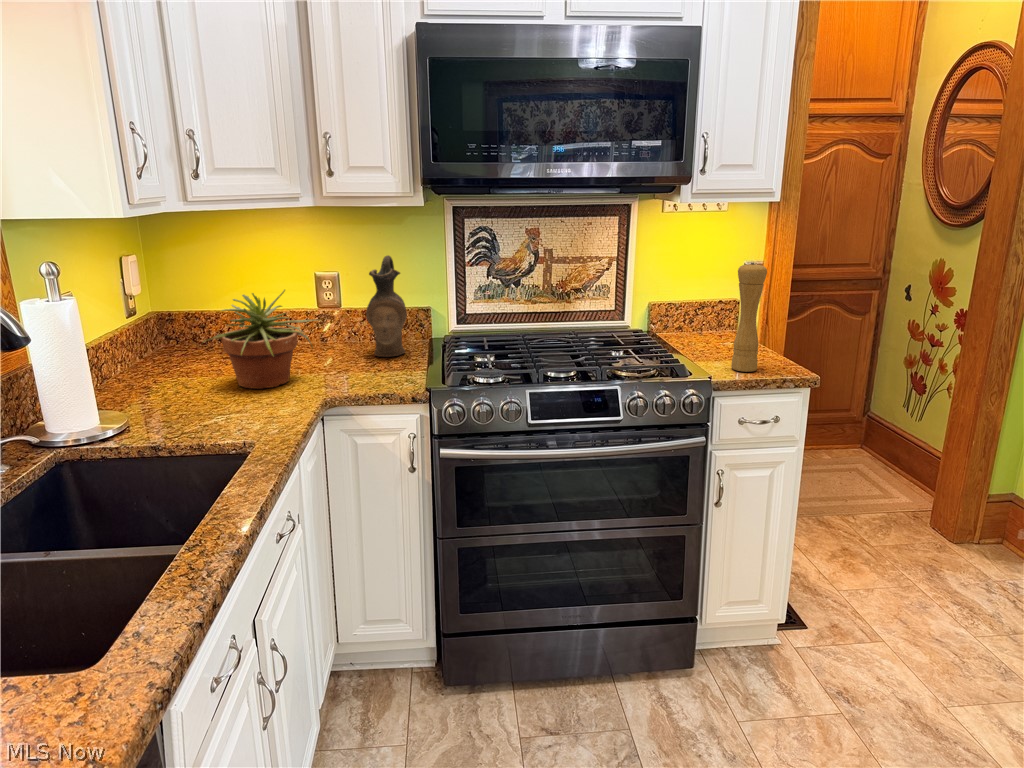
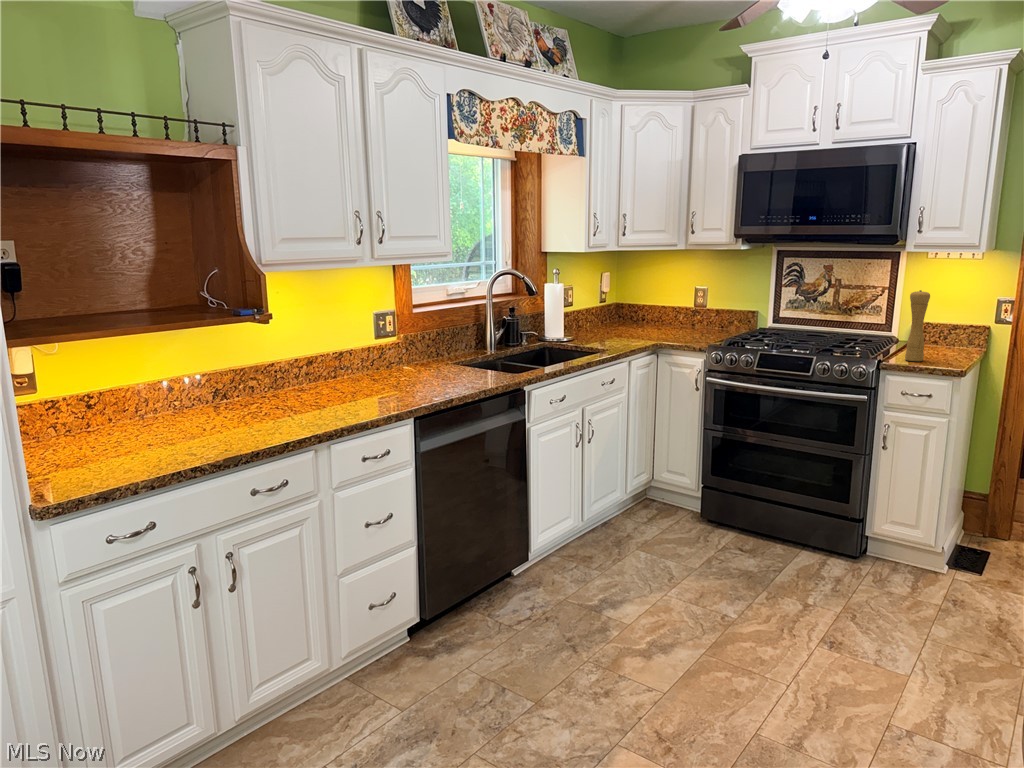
ceramic pitcher: present [366,255,407,357] -> none [706,277,730,334]
potted plant: present [203,290,317,389] -> none [617,290,673,338]

